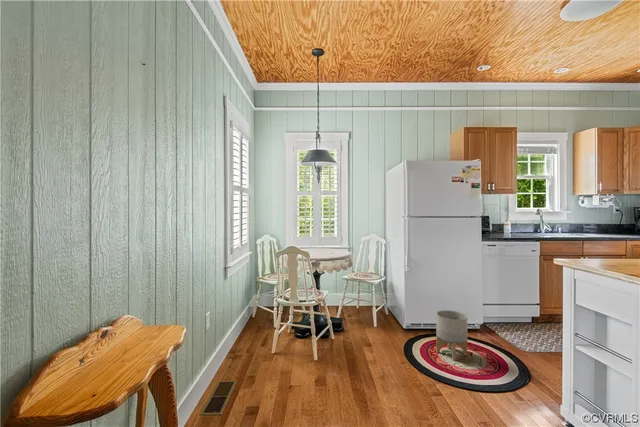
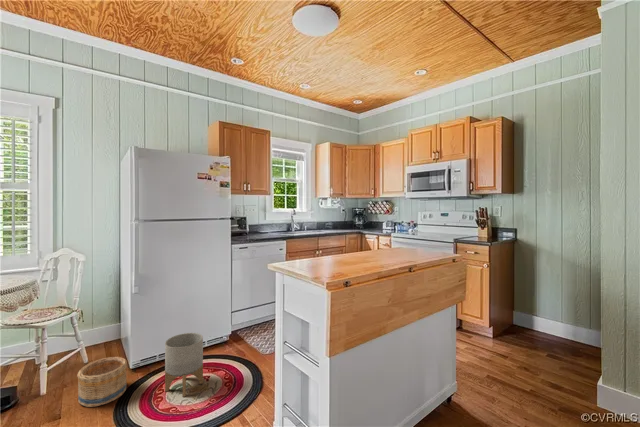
basket: none [377,316,407,348] -> present [77,357,127,407]

